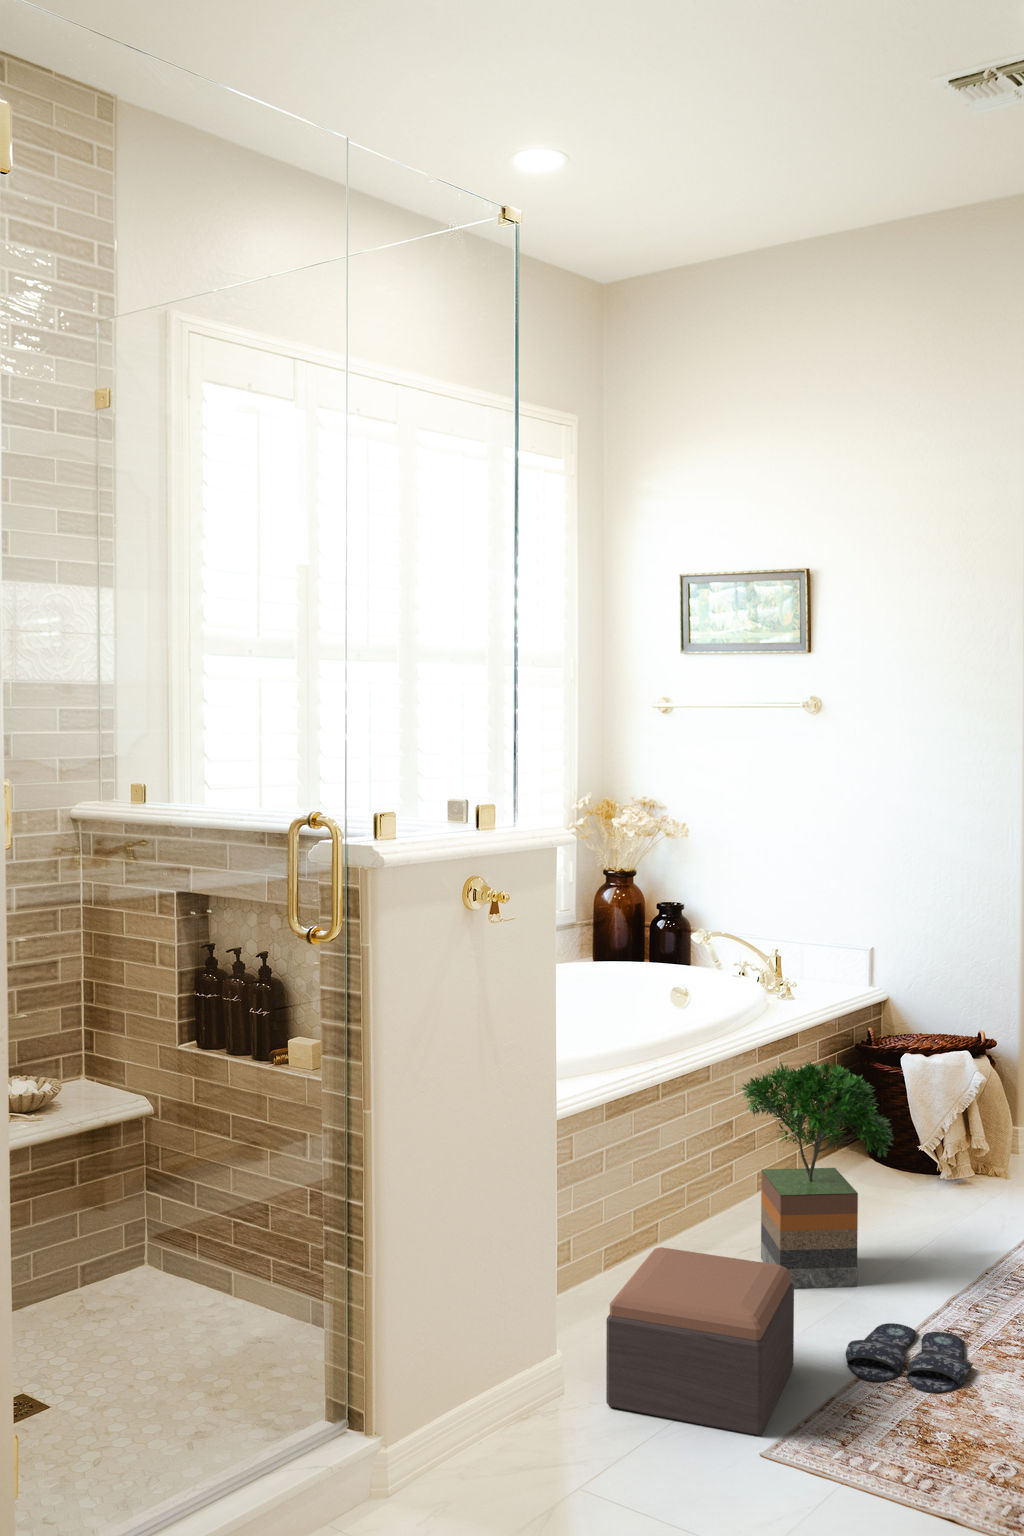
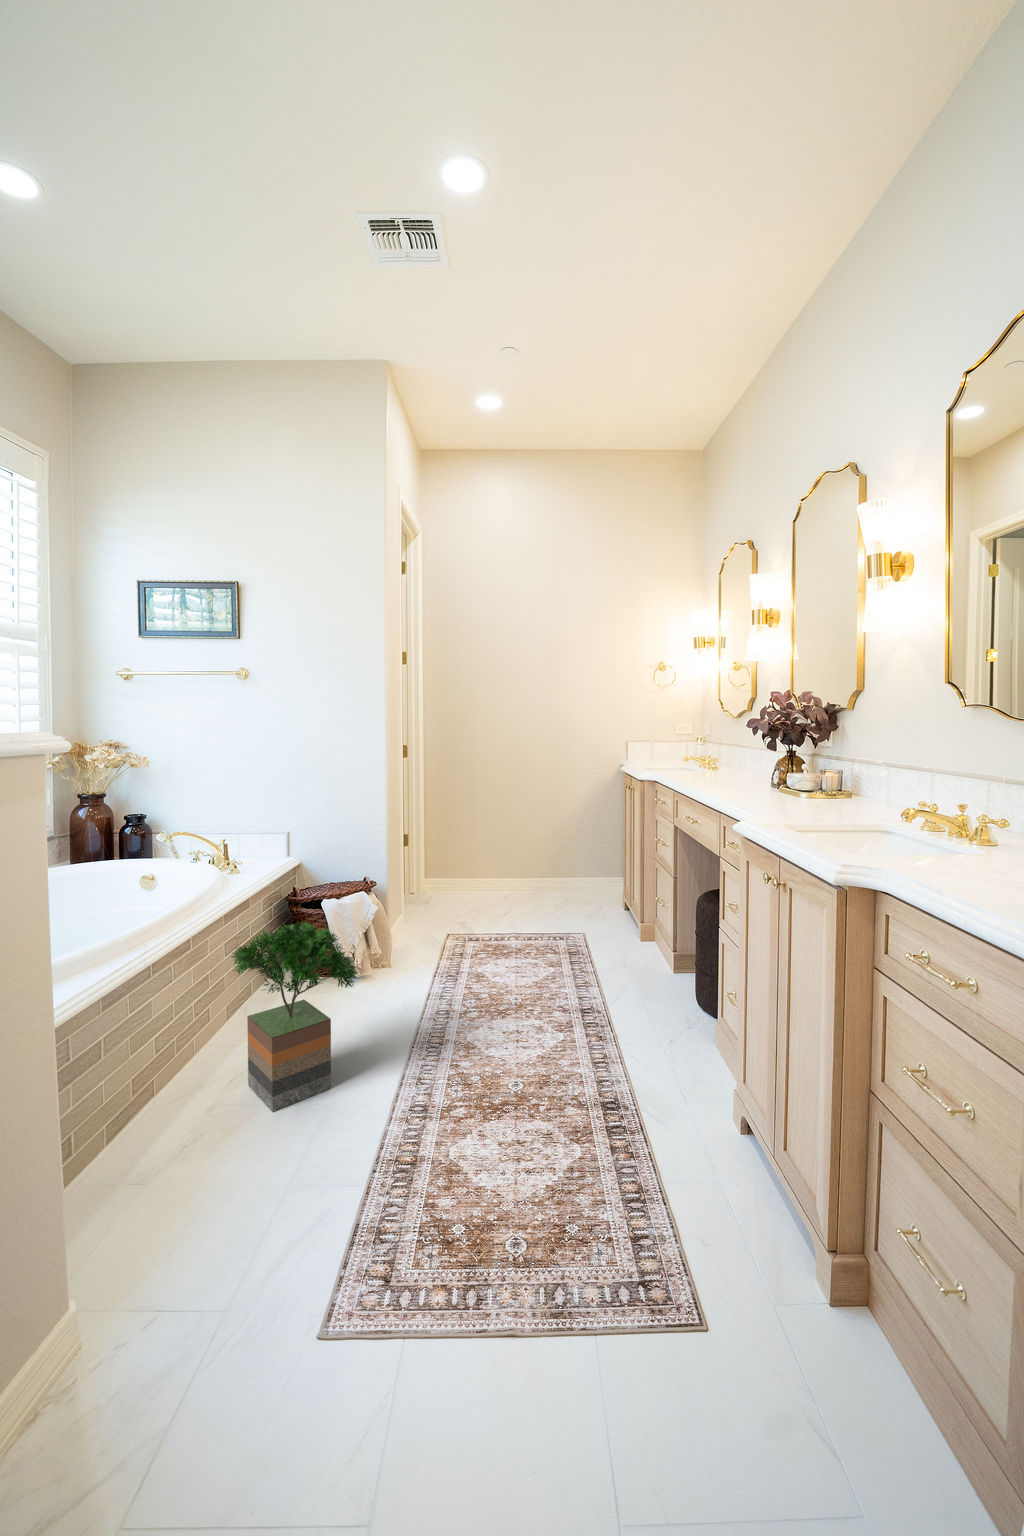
footstool: present [606,1247,794,1436] -> none [129,1118,312,1351]
slippers: present [846,1323,973,1394] -> none [349,1112,445,1188]

